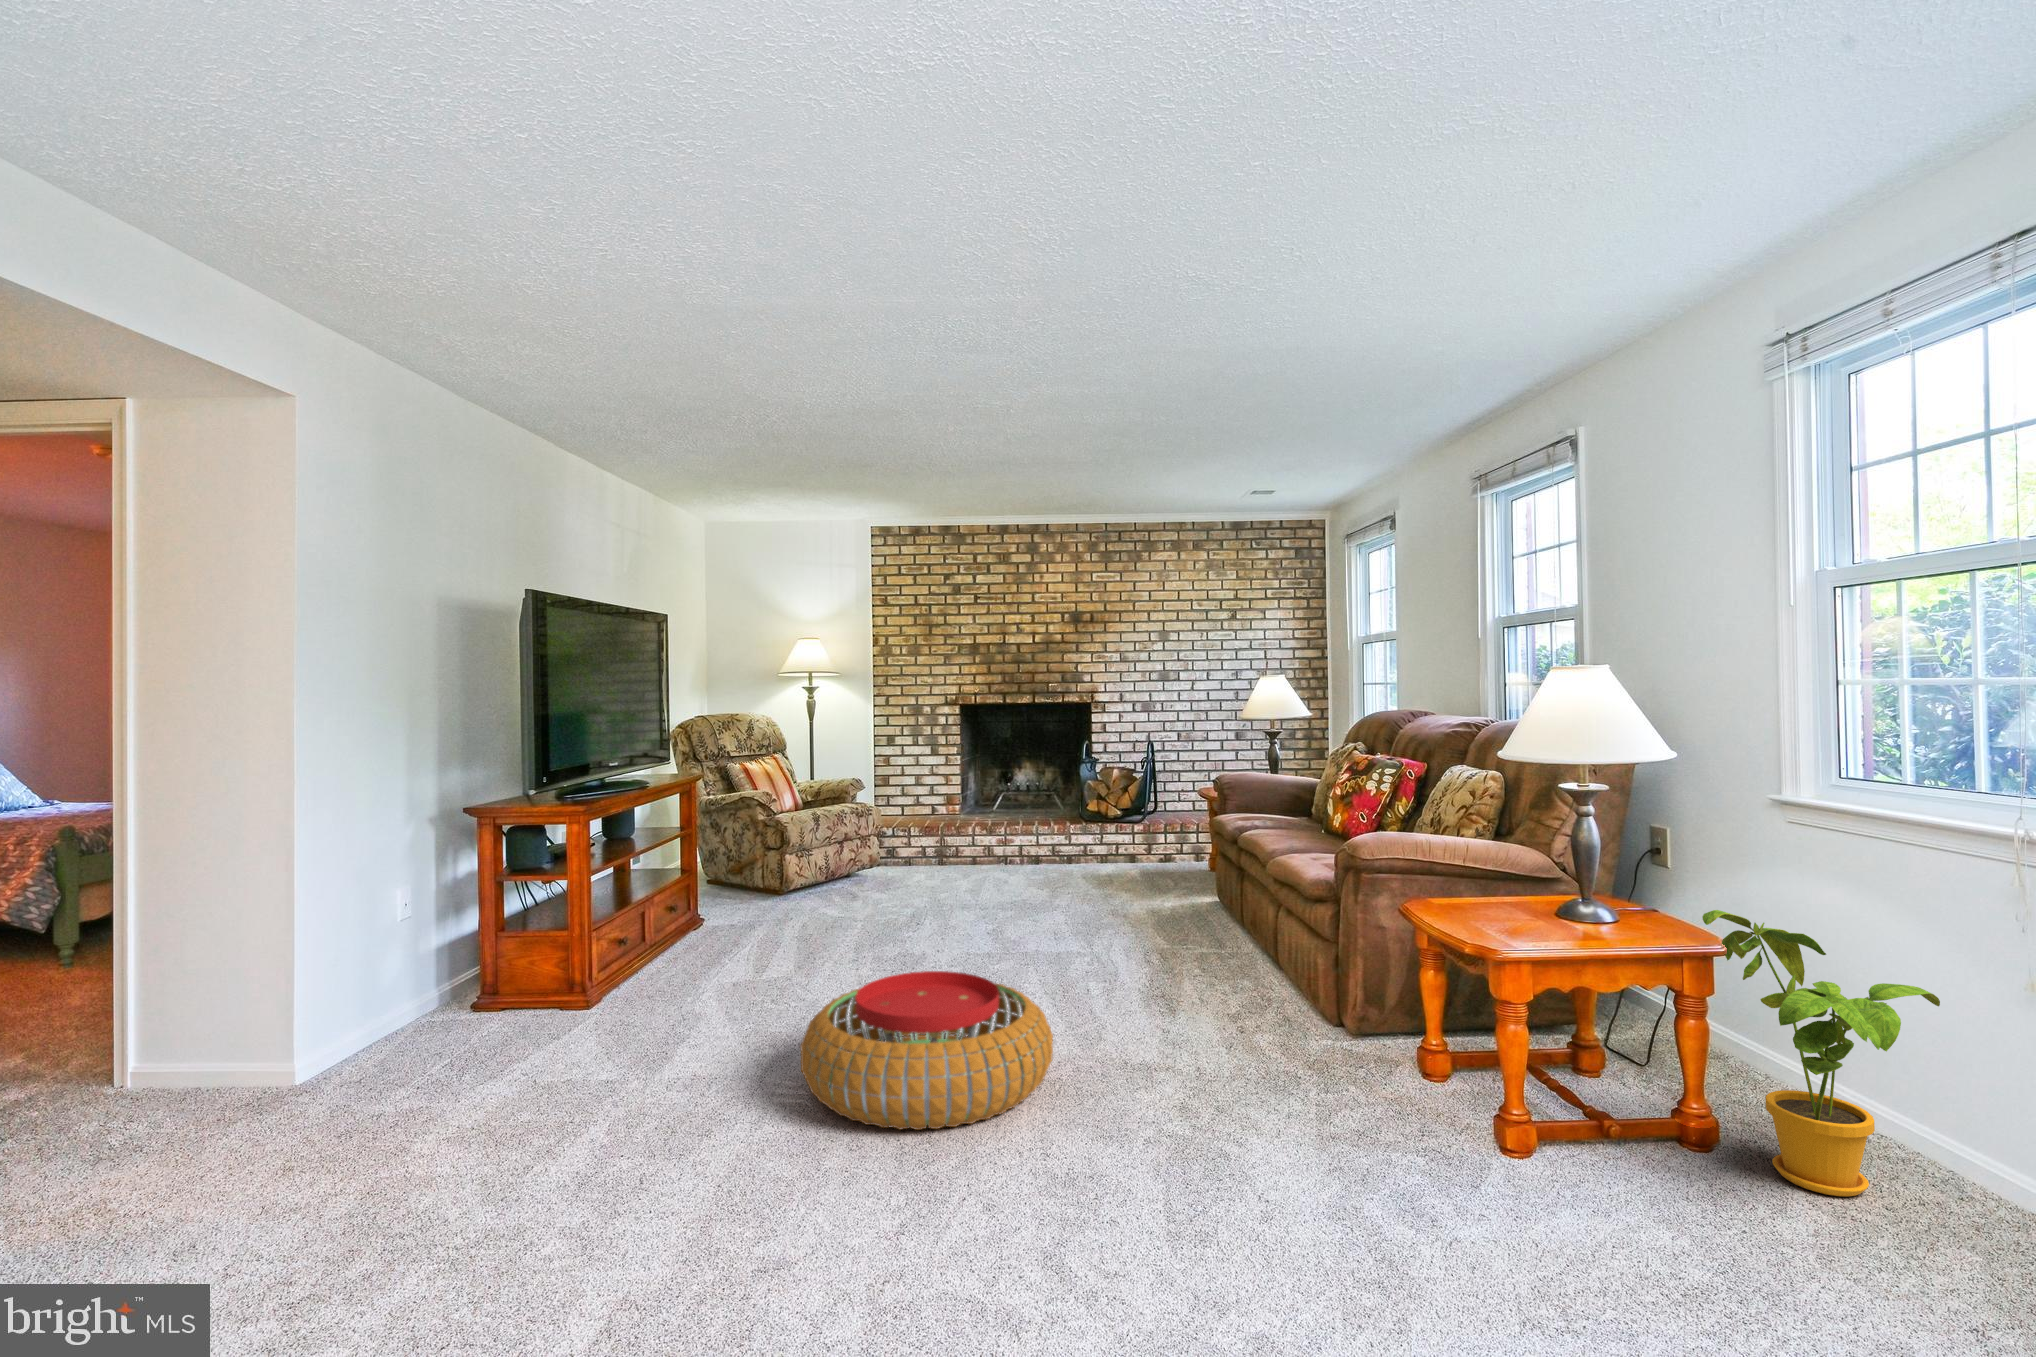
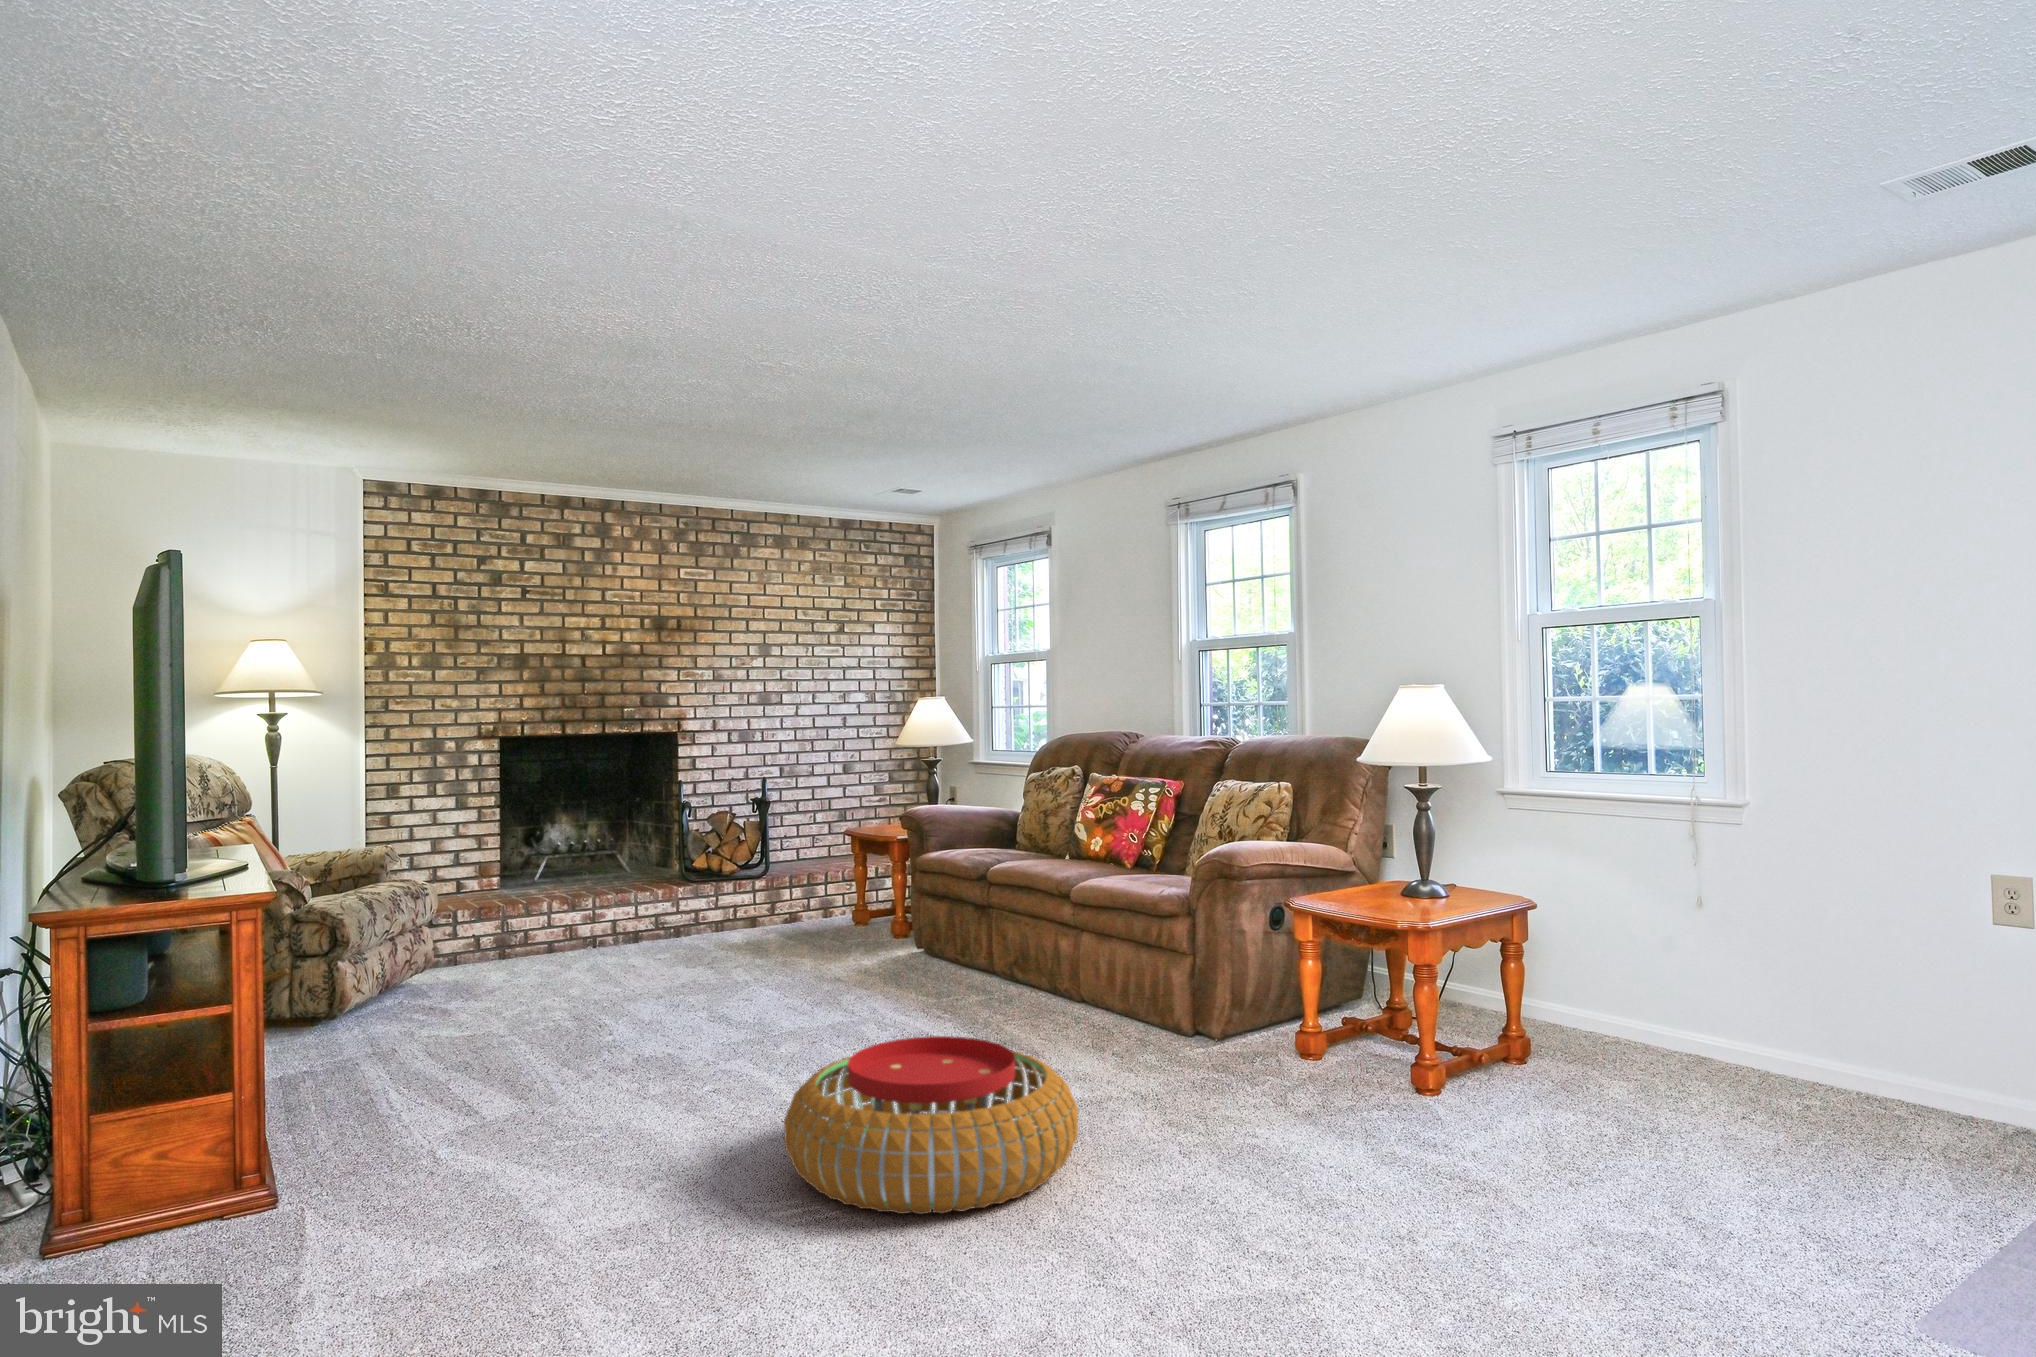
house plant: present [1702,910,1940,1196] -> none [1542,876,1671,1076]

